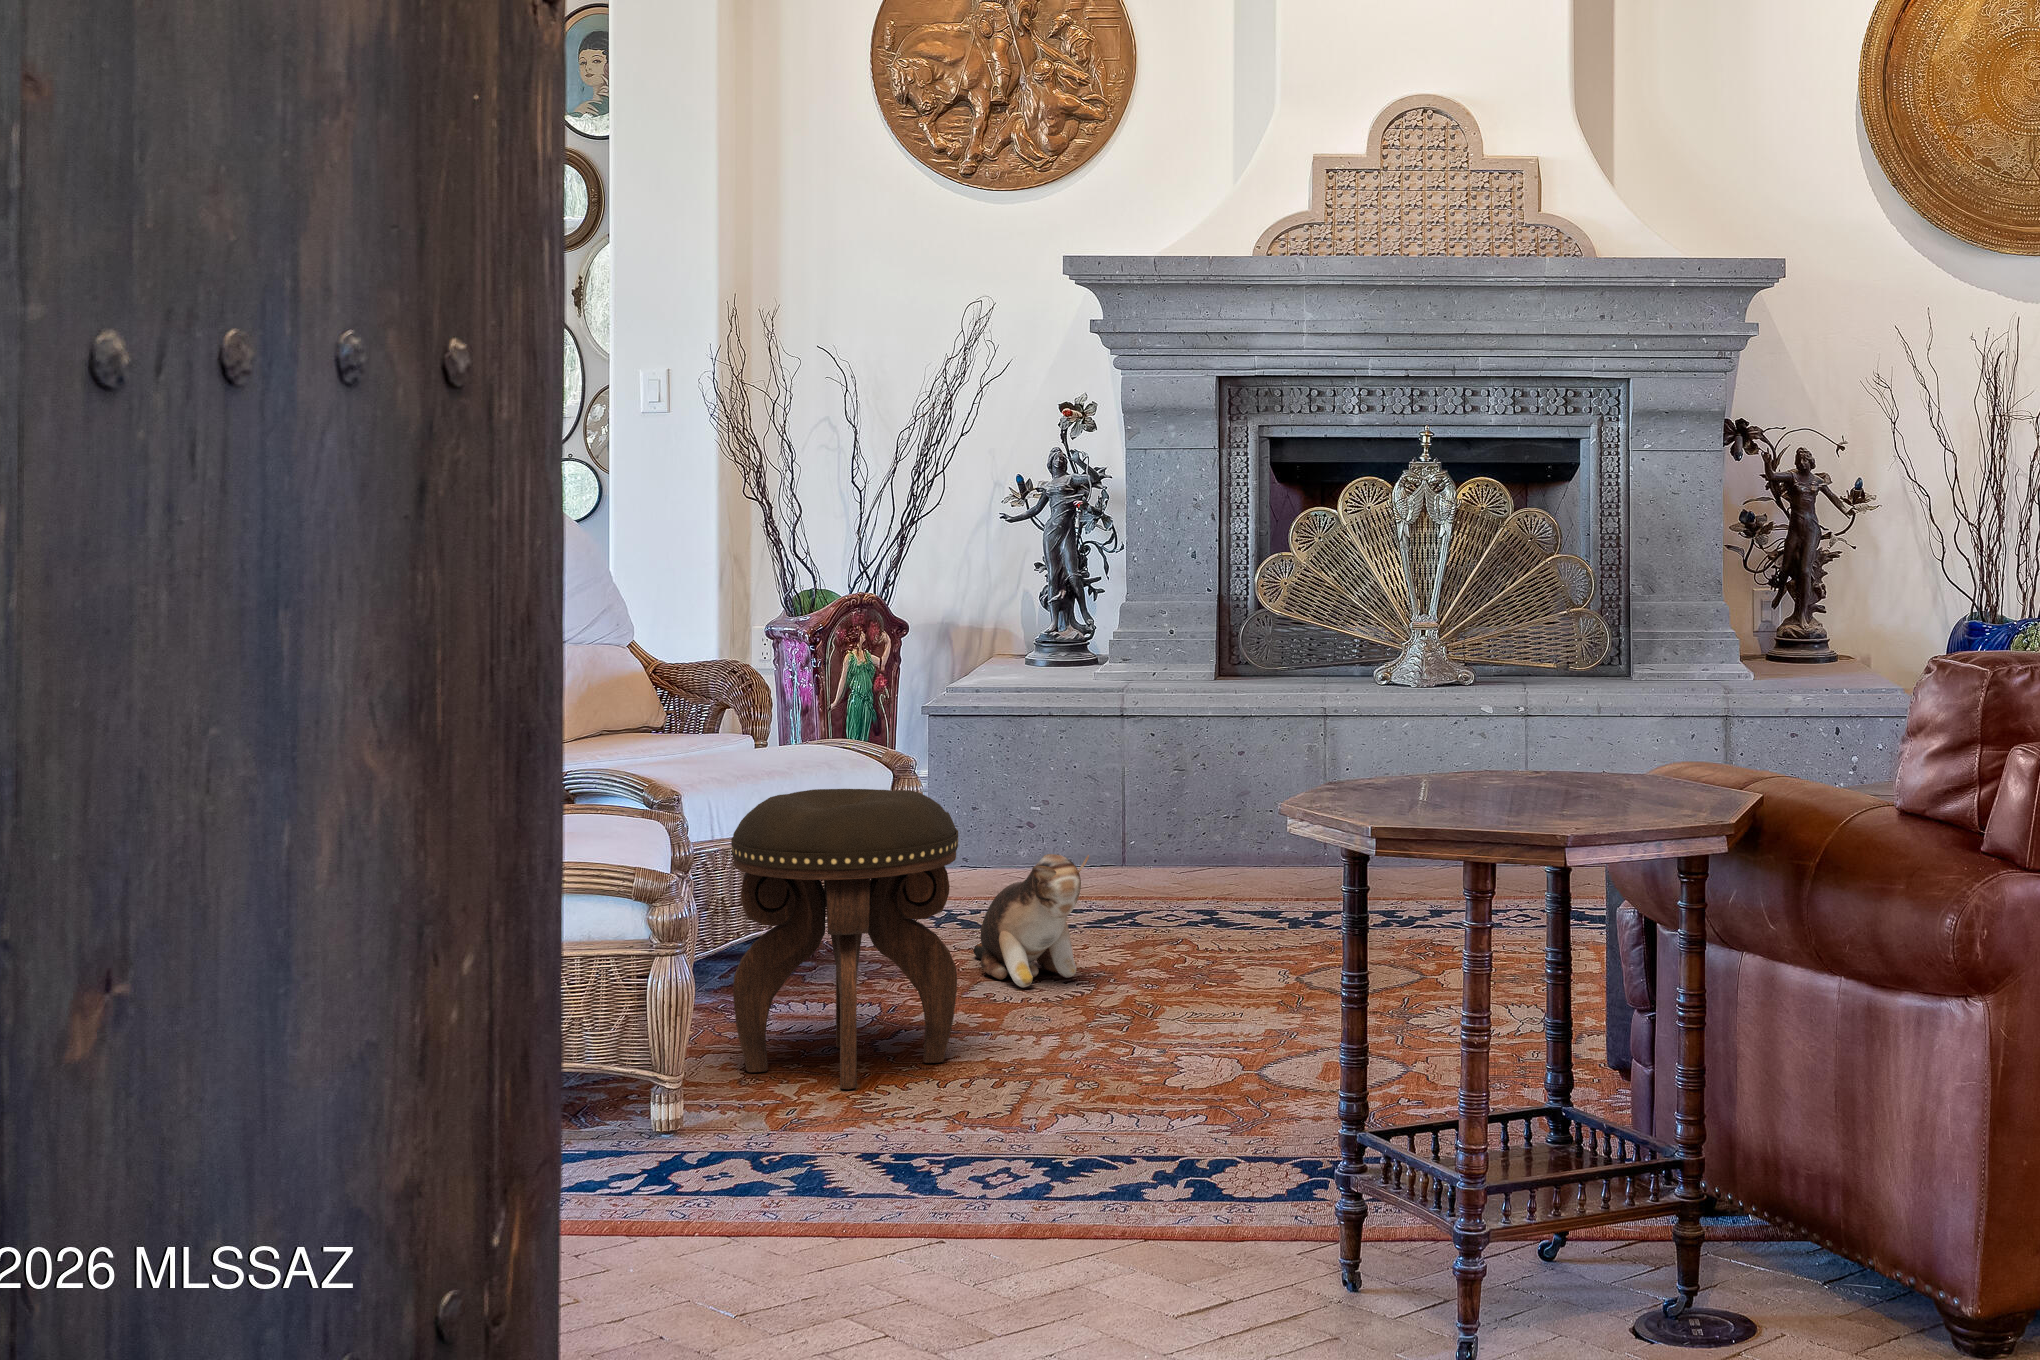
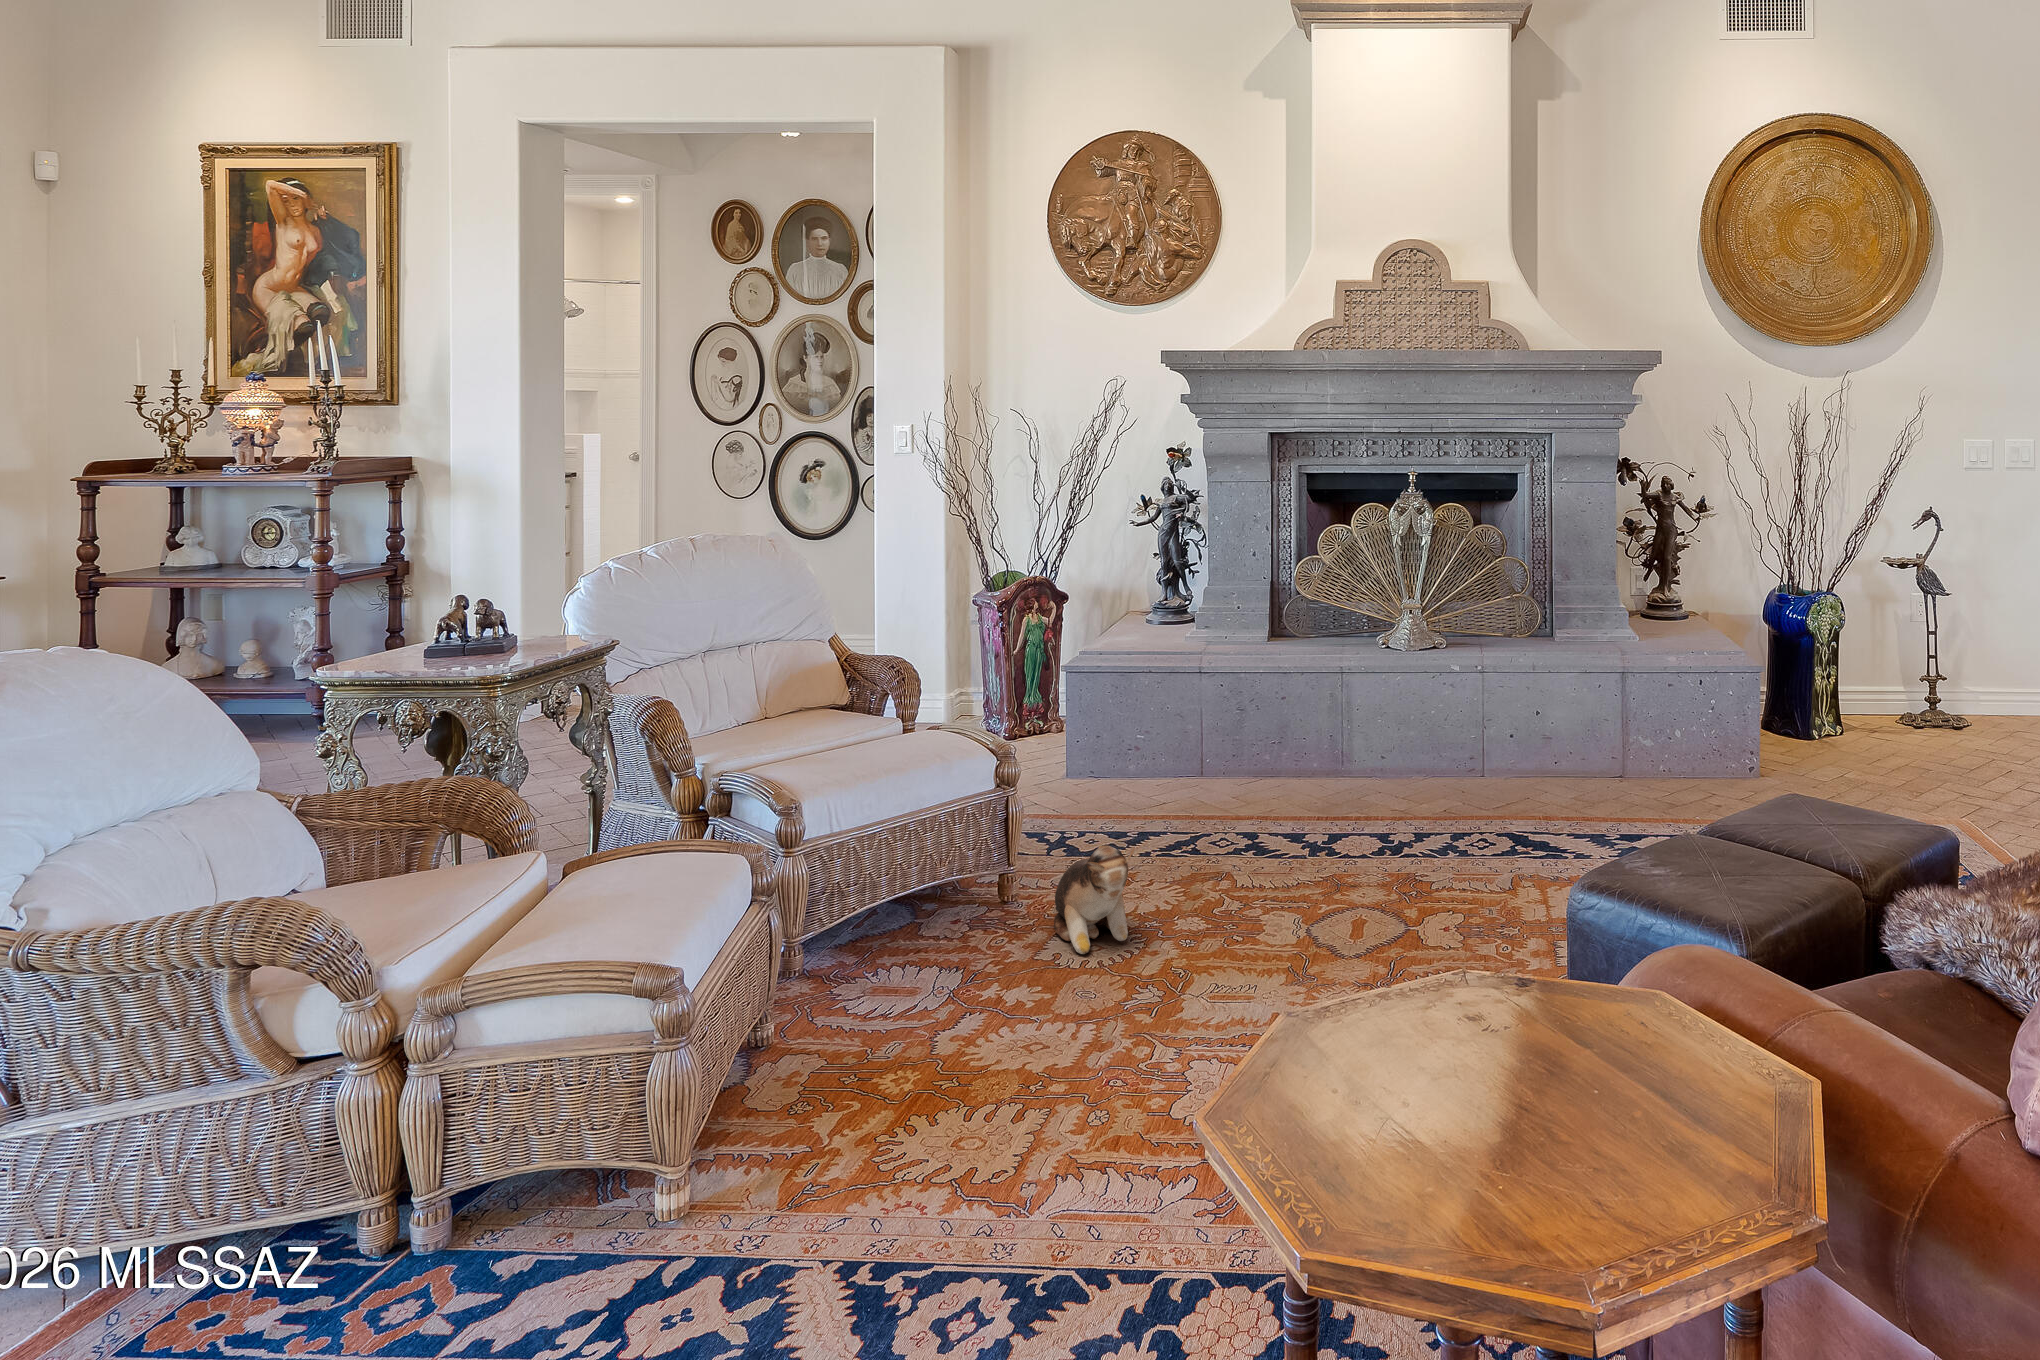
footstool: present [731,789,958,1089] -> none [782,829,993,1135]

